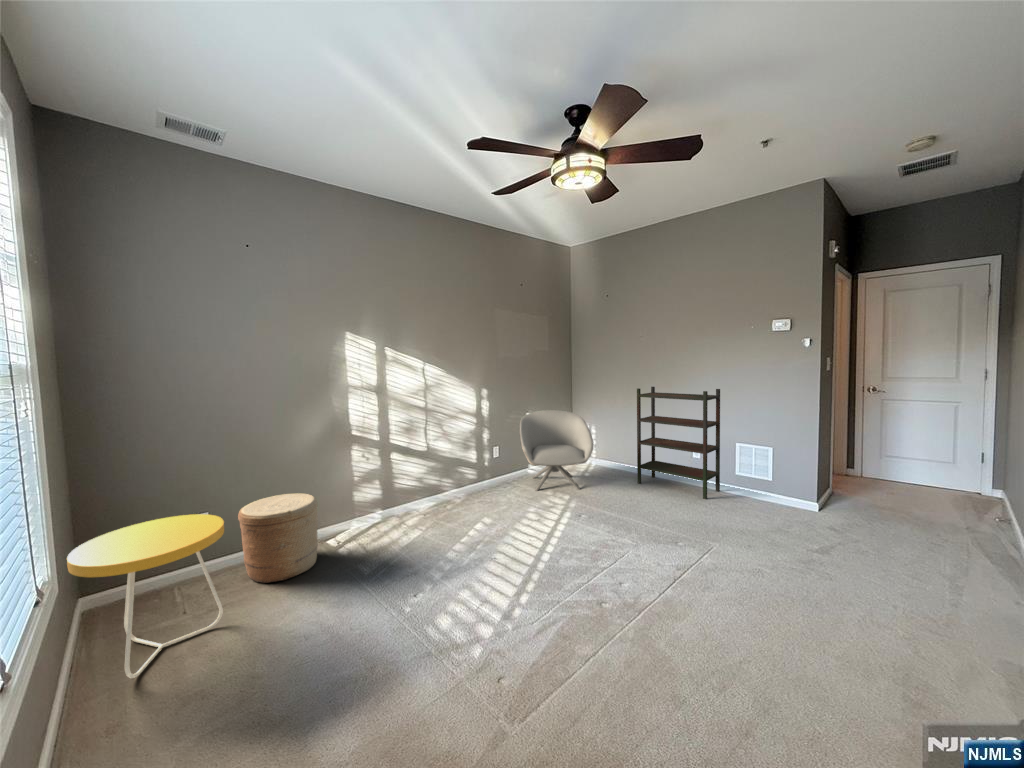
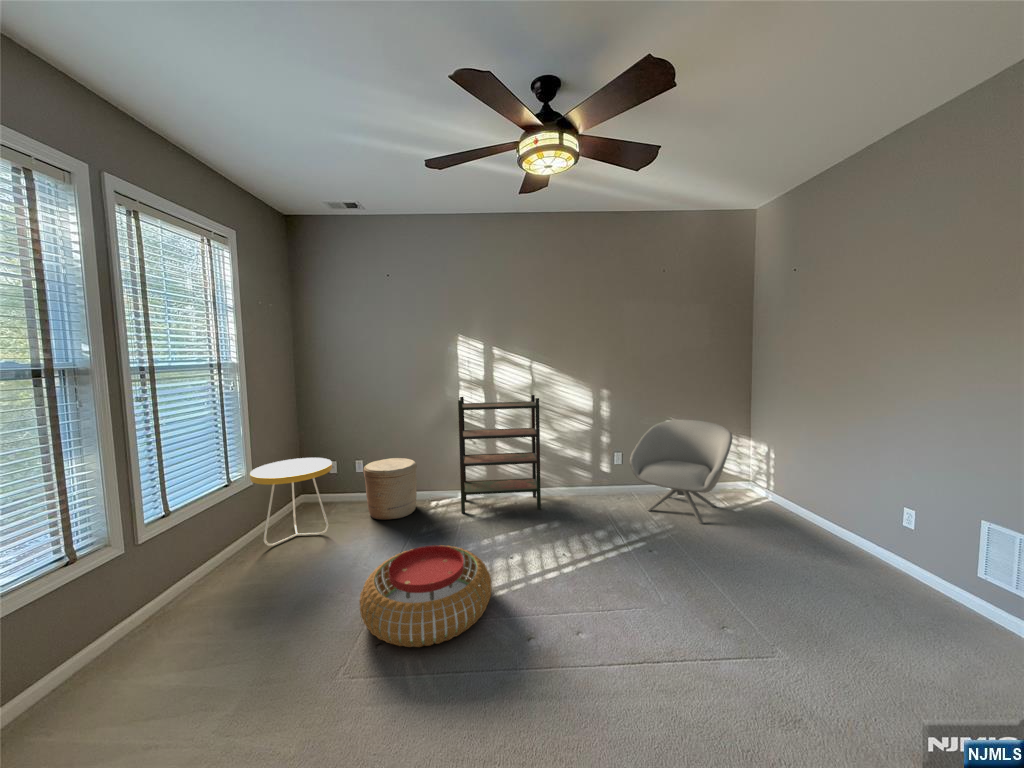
bookshelf: present [637,387,720,499] -> present [458,395,541,513]
pouf: none [409,555,547,664] -> present [359,545,492,647]

